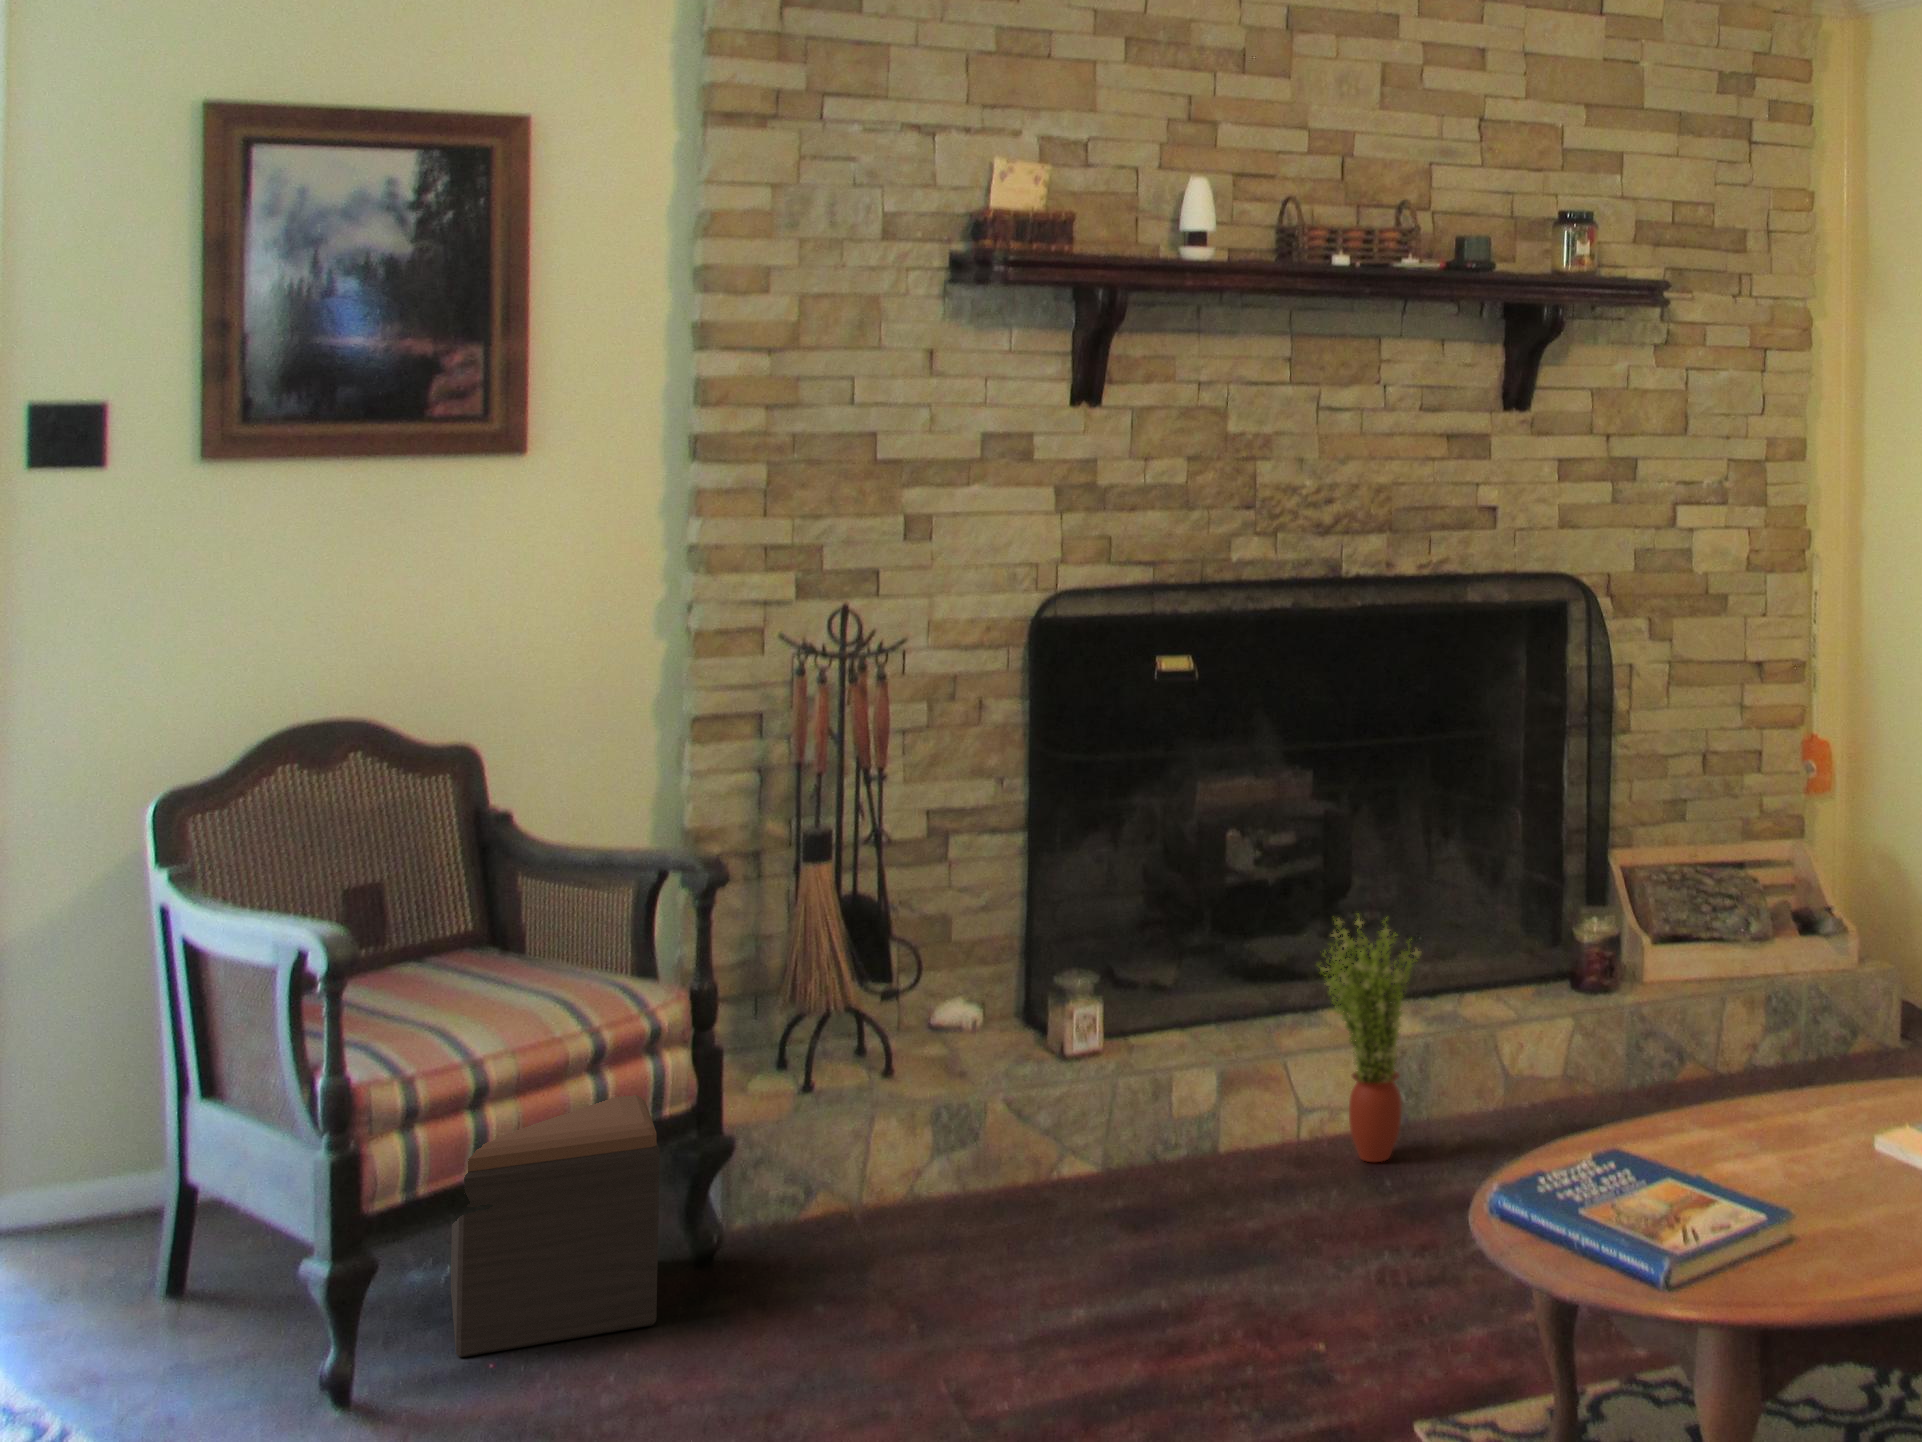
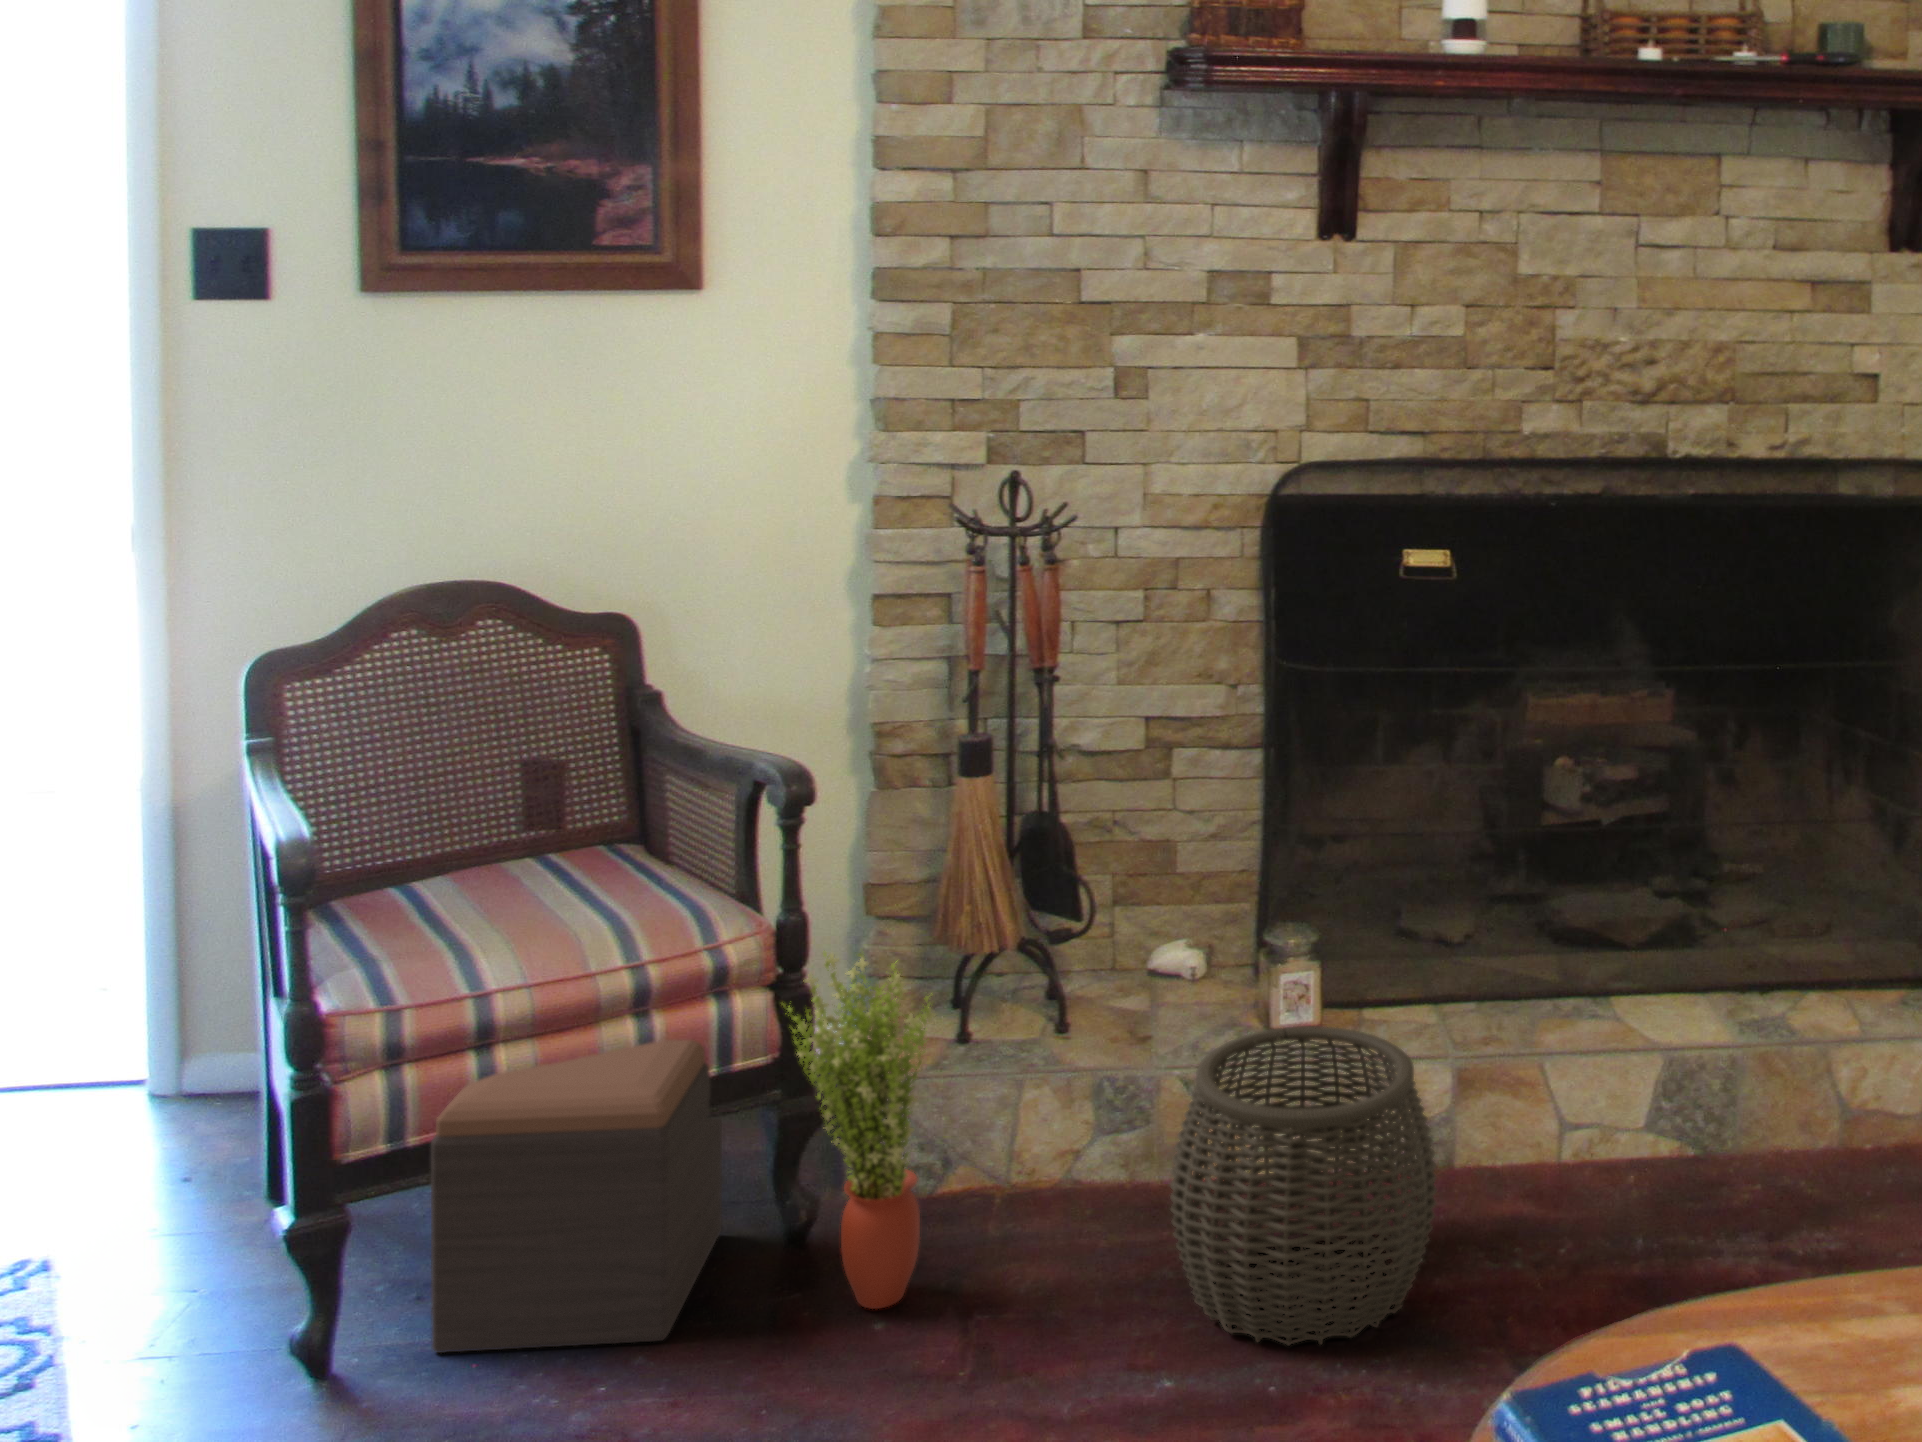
potted plant: present [1318,913,1421,1162] -> present [784,952,935,1309]
woven basket: none [1044,1032,1254,1264] -> present [1170,1026,1437,1345]

